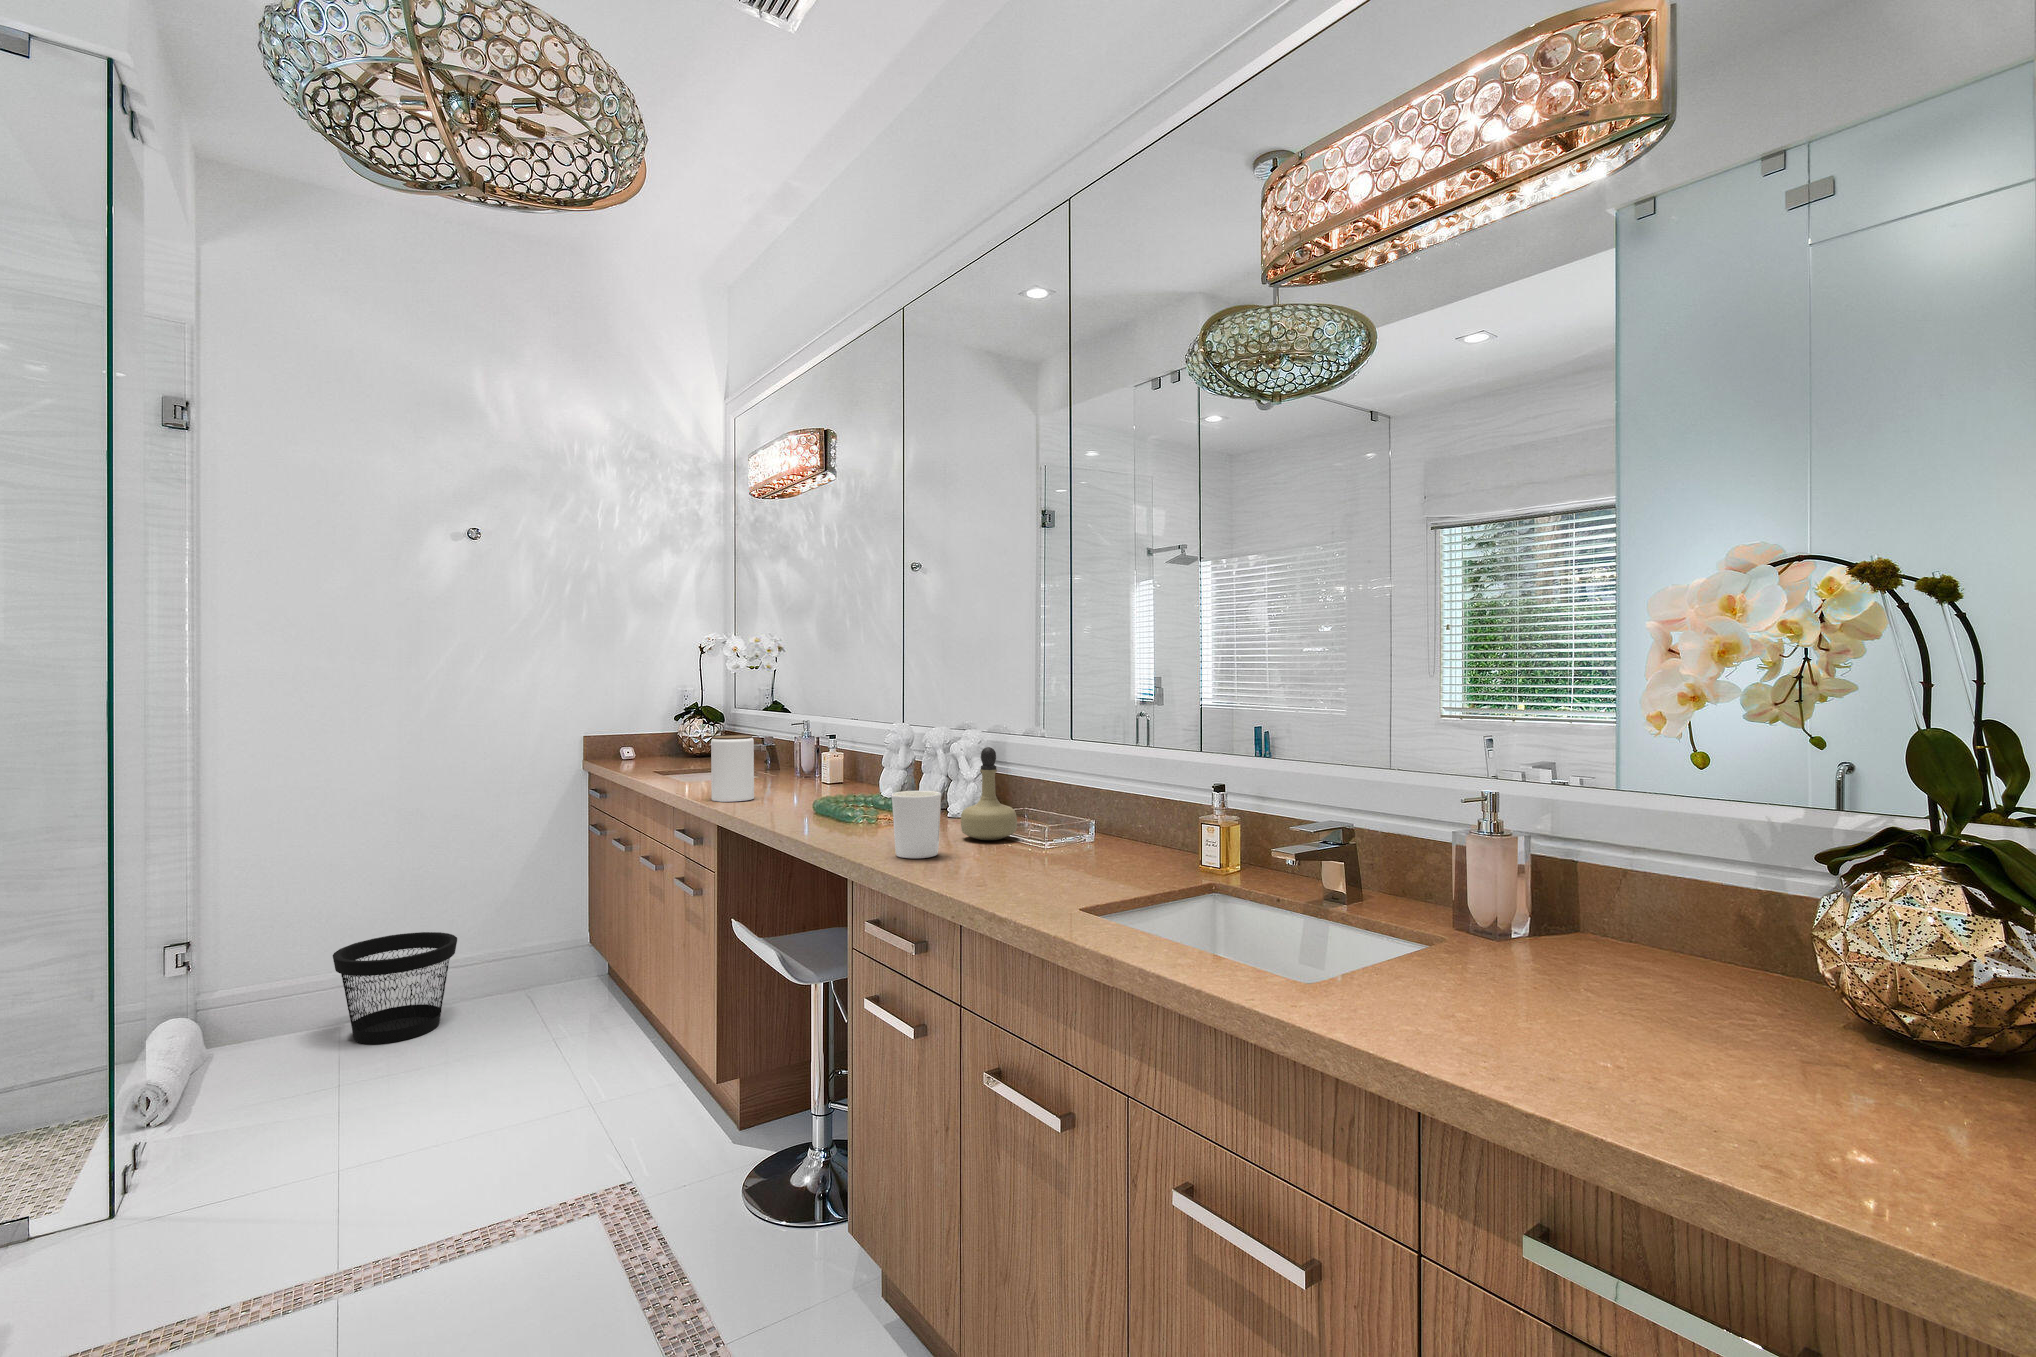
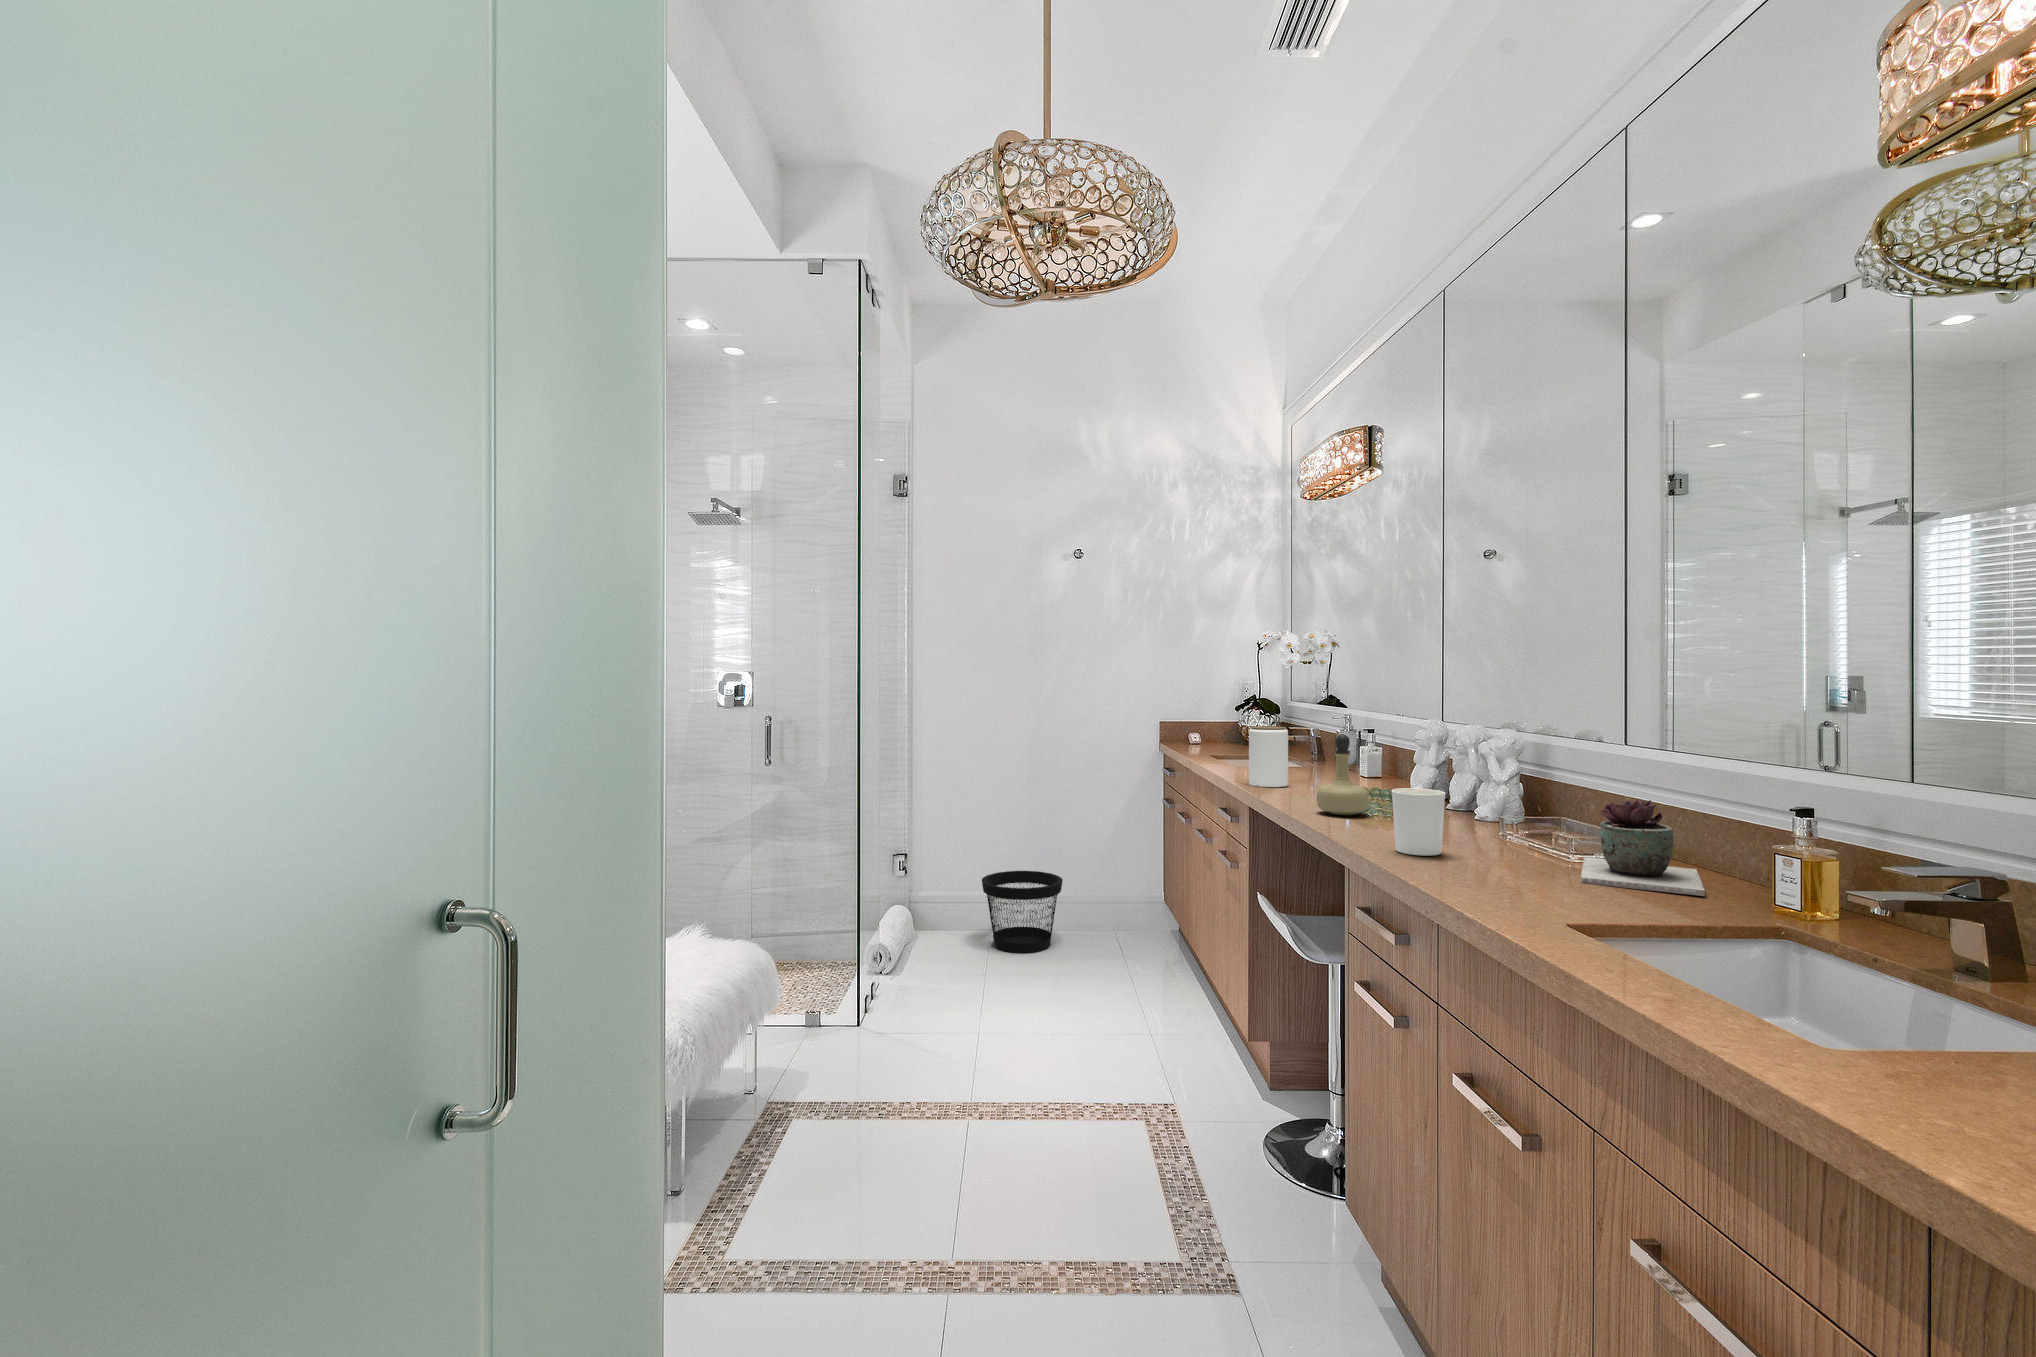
perfume bottle: present [961,747,1017,840] -> present [1317,734,1369,815]
succulent plant: none [1054,785,1154,867] -> present [1581,800,1705,896]

